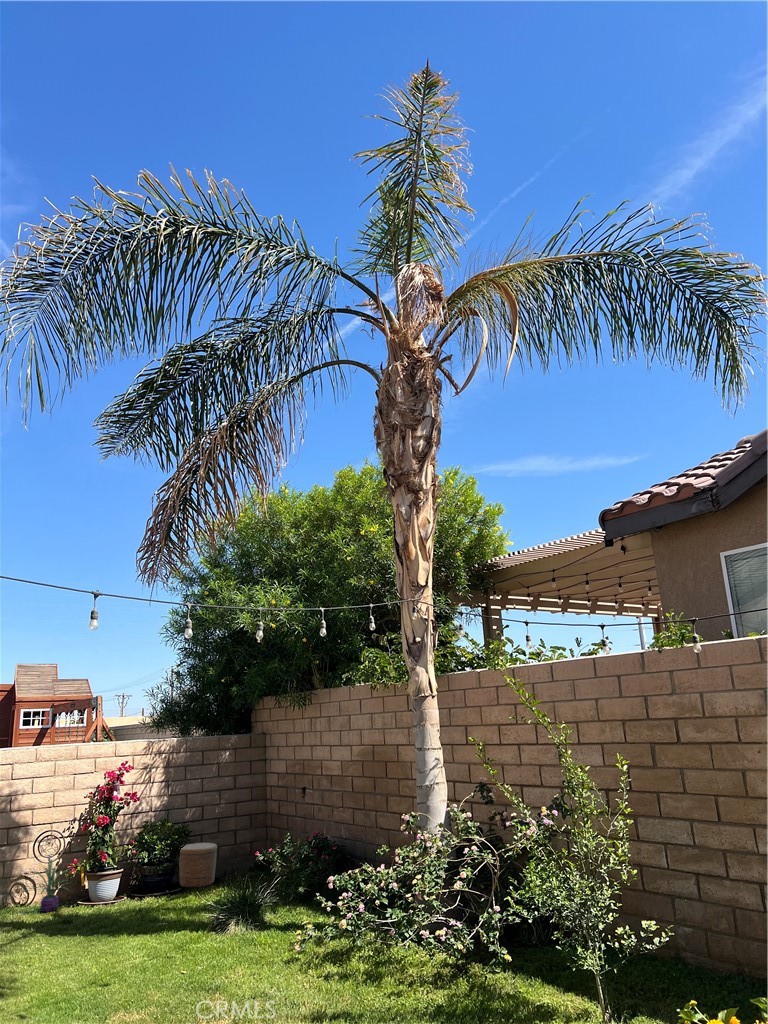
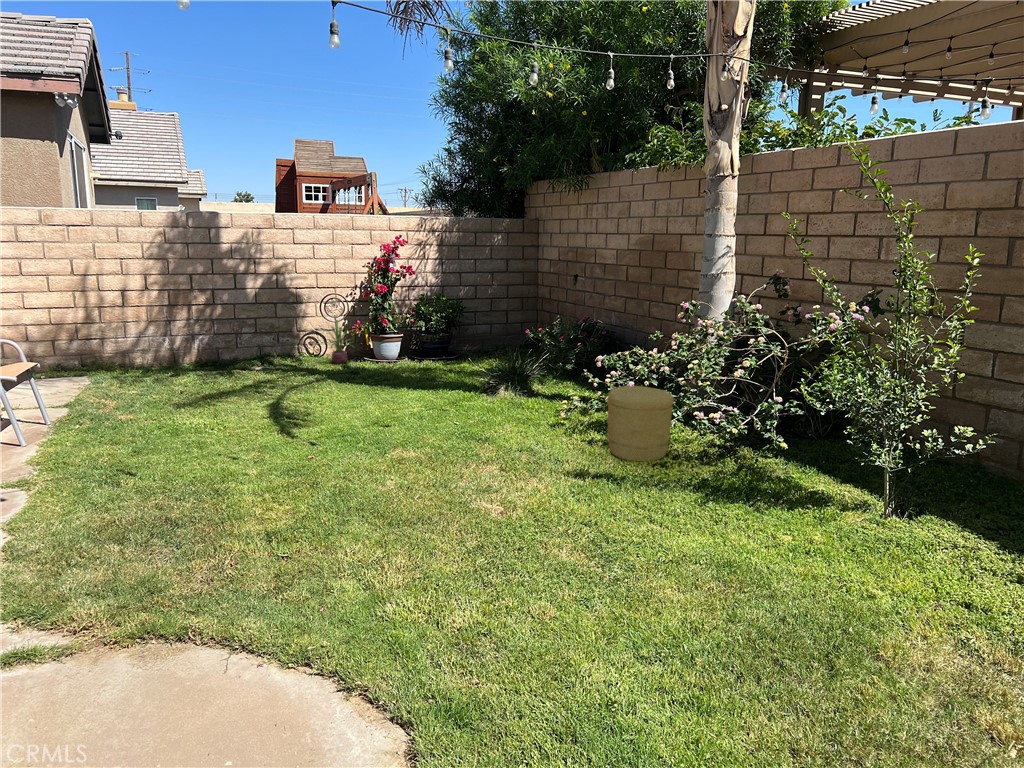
woven basket: present [179,843,217,888] -> present [607,386,674,462]

